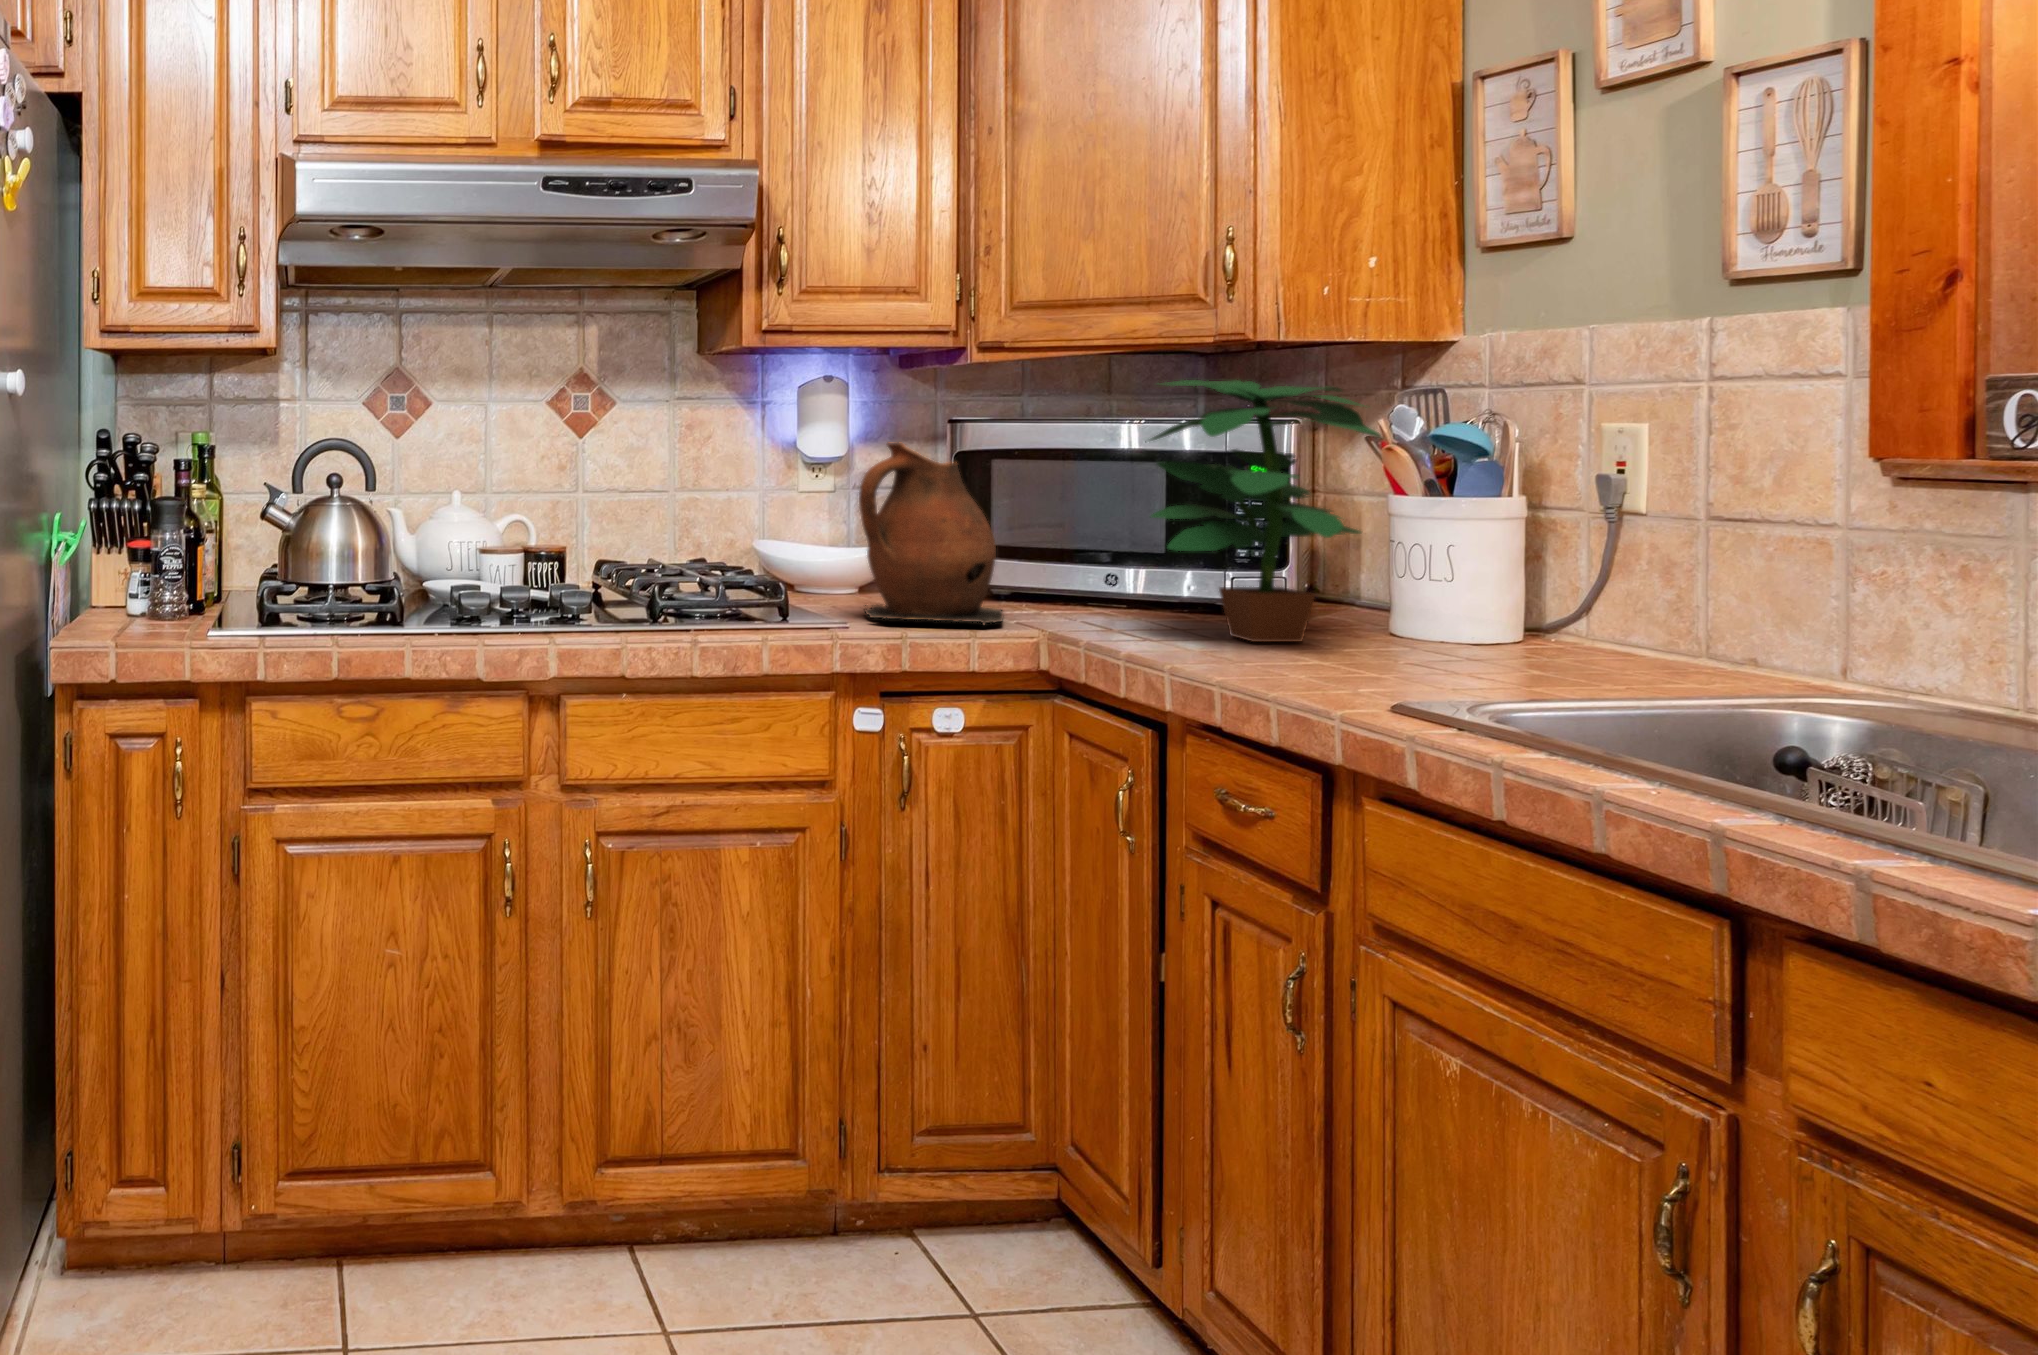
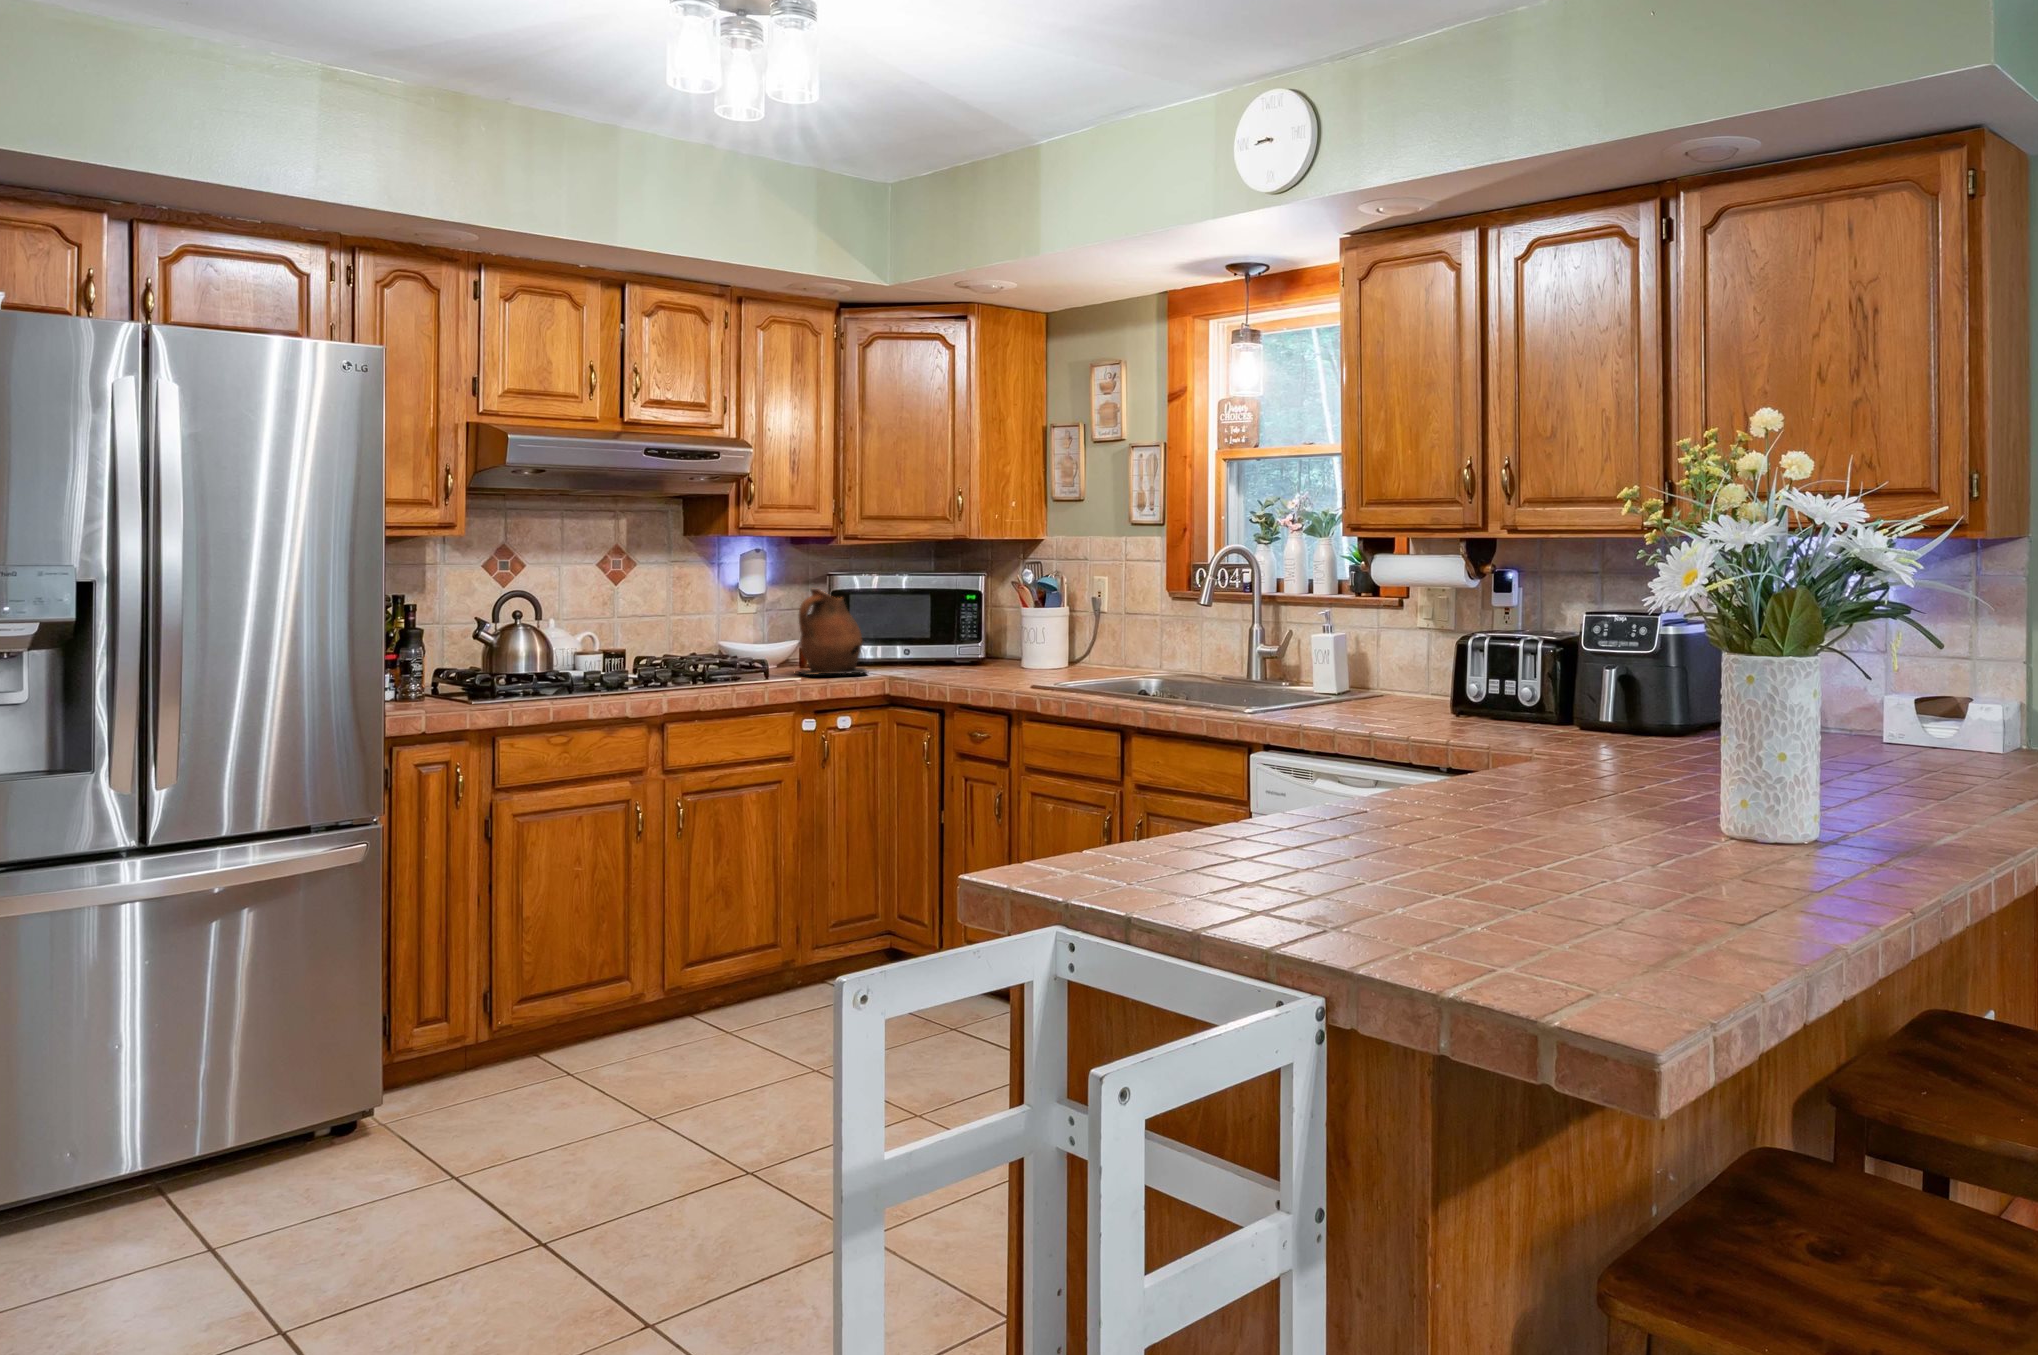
potted plant: present [1150,380,1381,642] -> none [930,559,1024,673]

